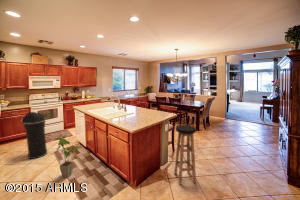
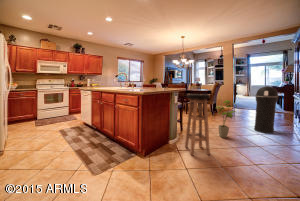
trash can: present [21,112,47,159] -> present [254,86,278,134]
house plant: present [55,135,81,177] -> present [216,100,237,138]

